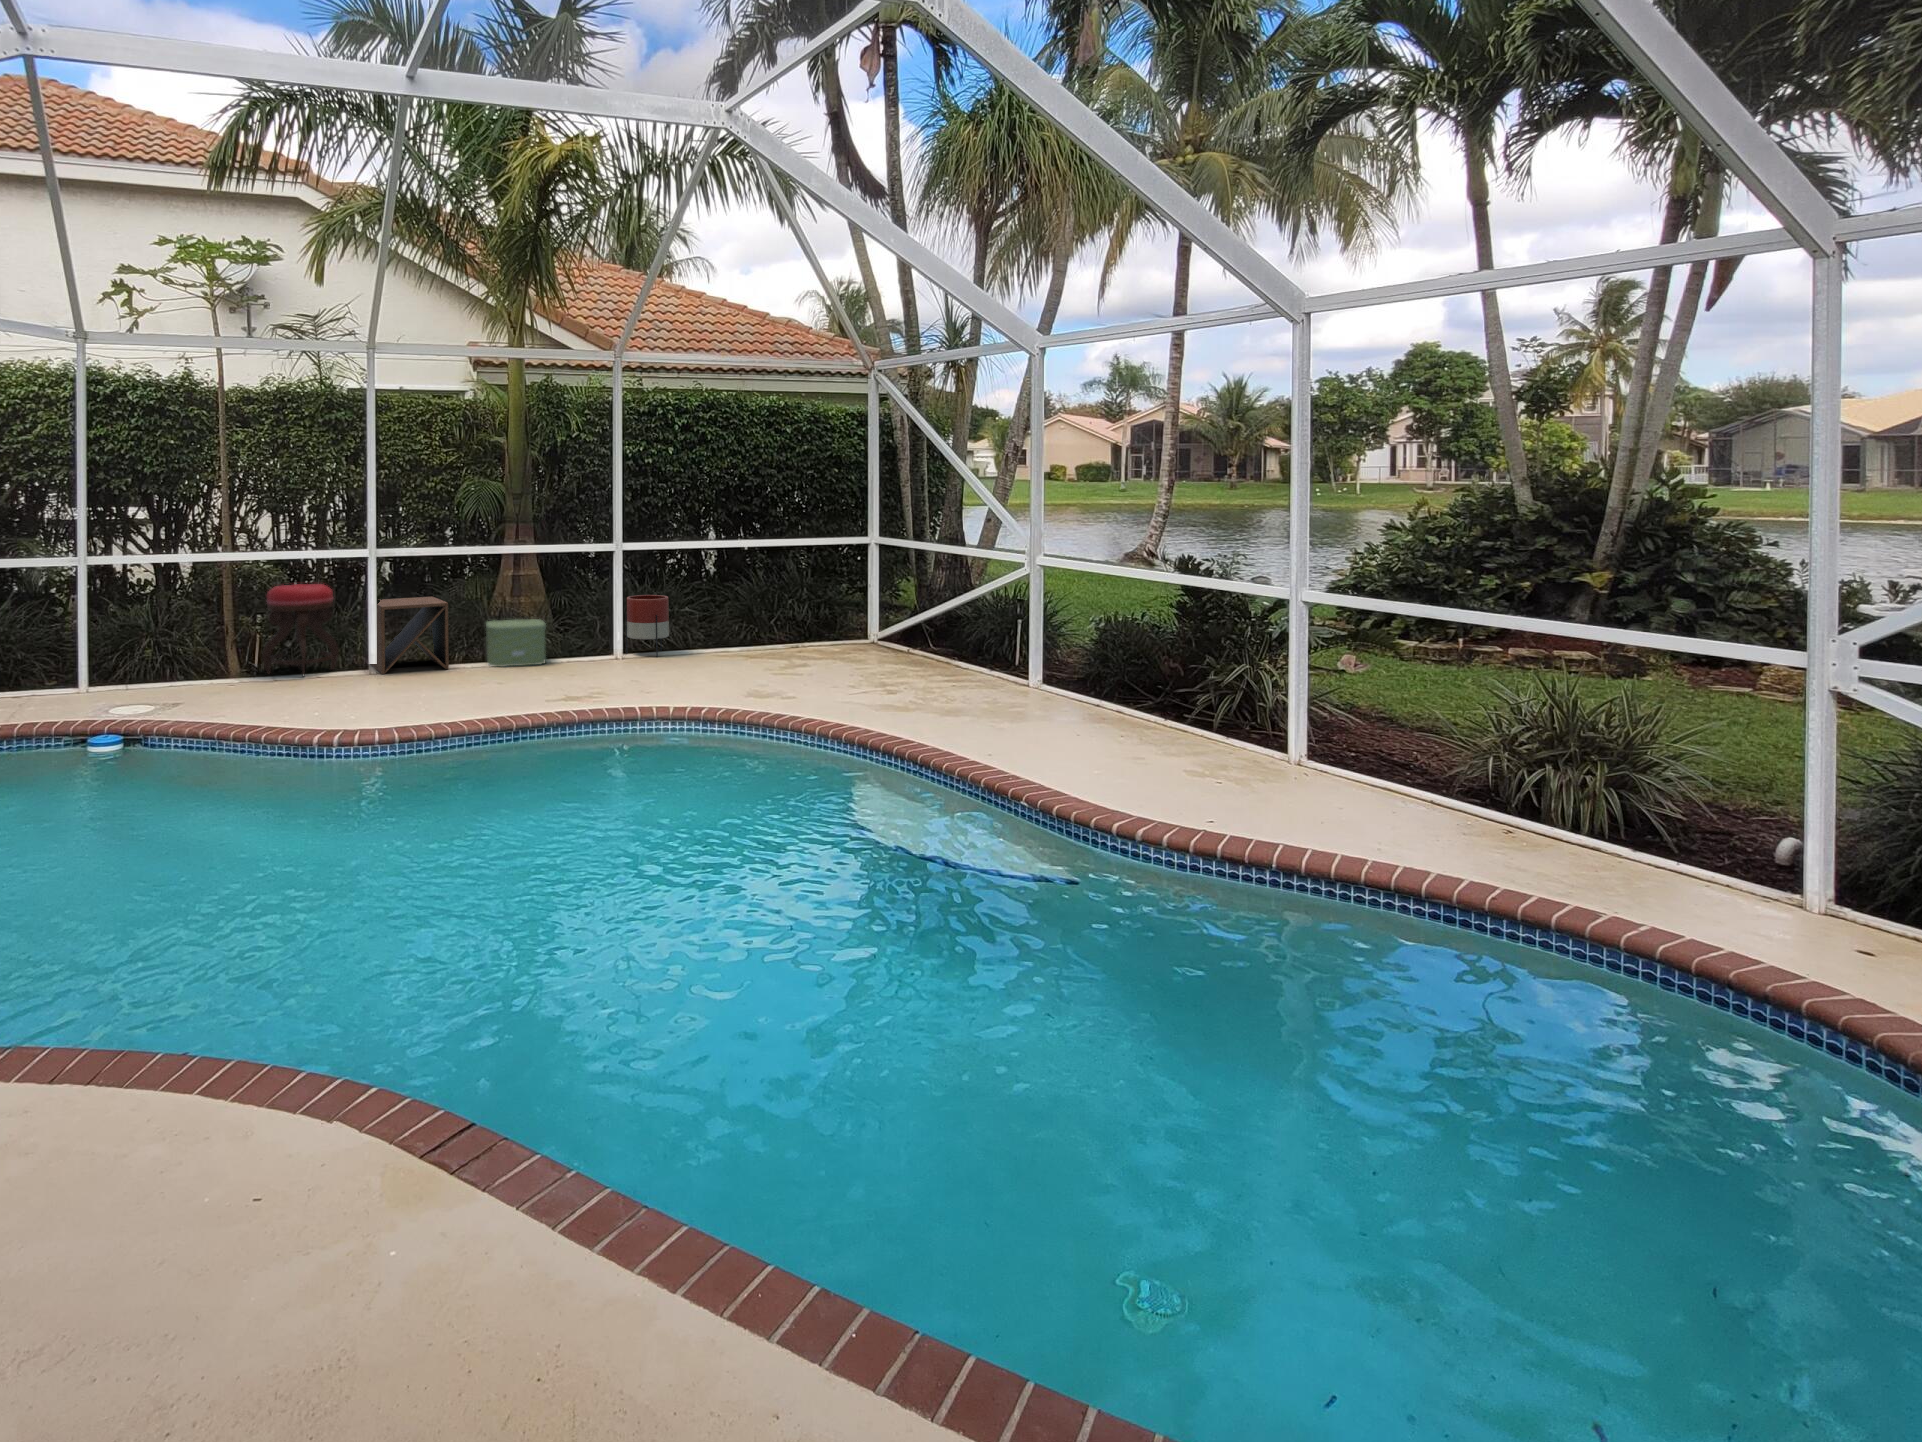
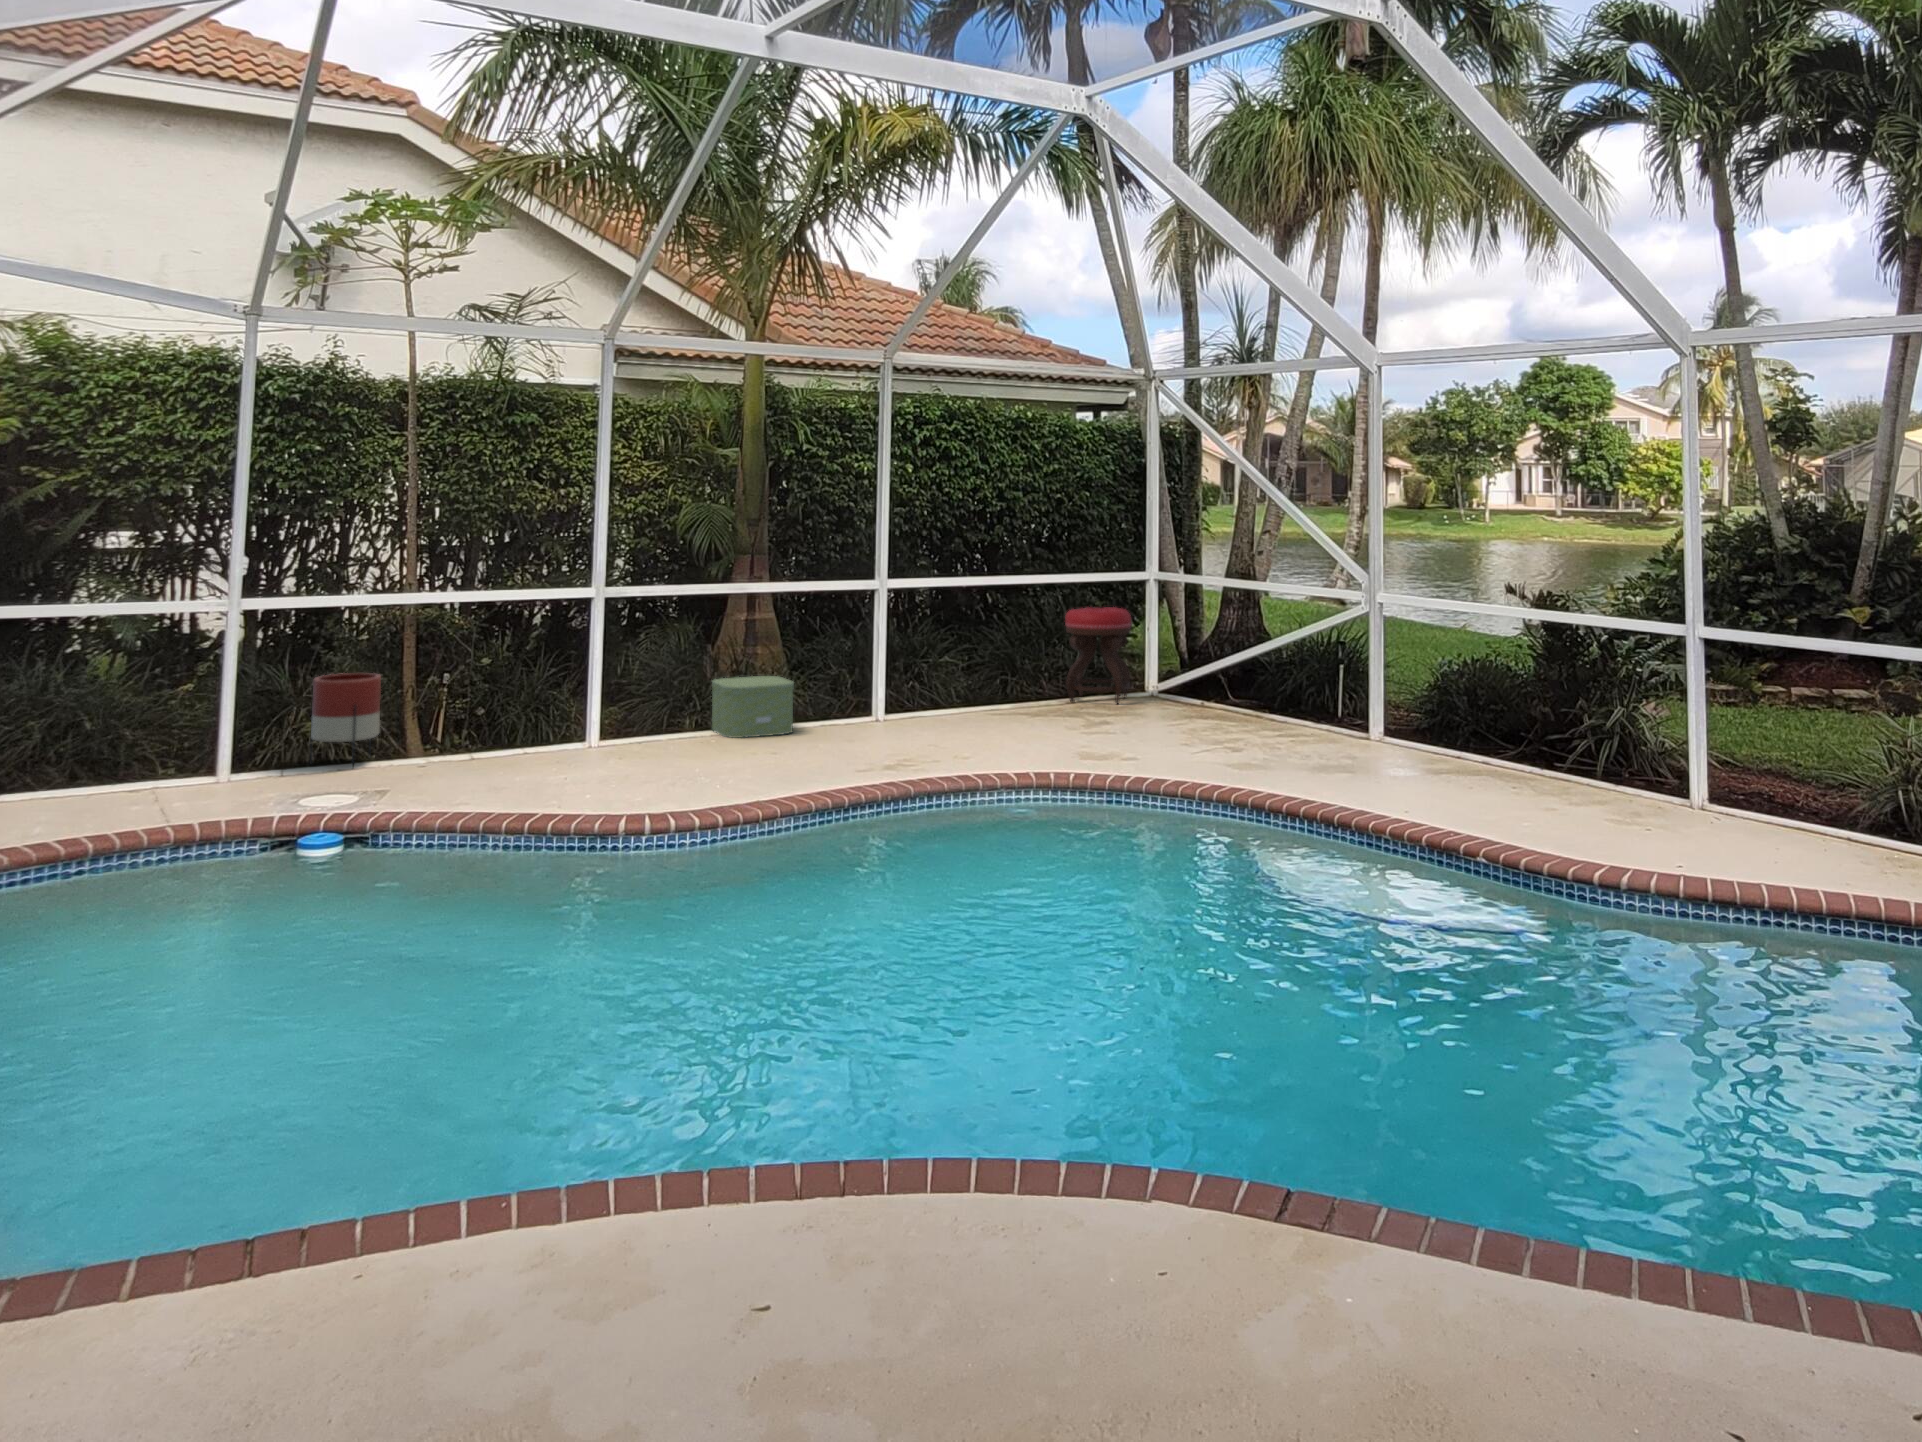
stool: present [262,584,339,676] -> present [1065,607,1131,704]
planter: present [626,595,669,657] -> present [310,673,381,762]
side table: present [370,597,449,674] -> none [565,649,681,752]

